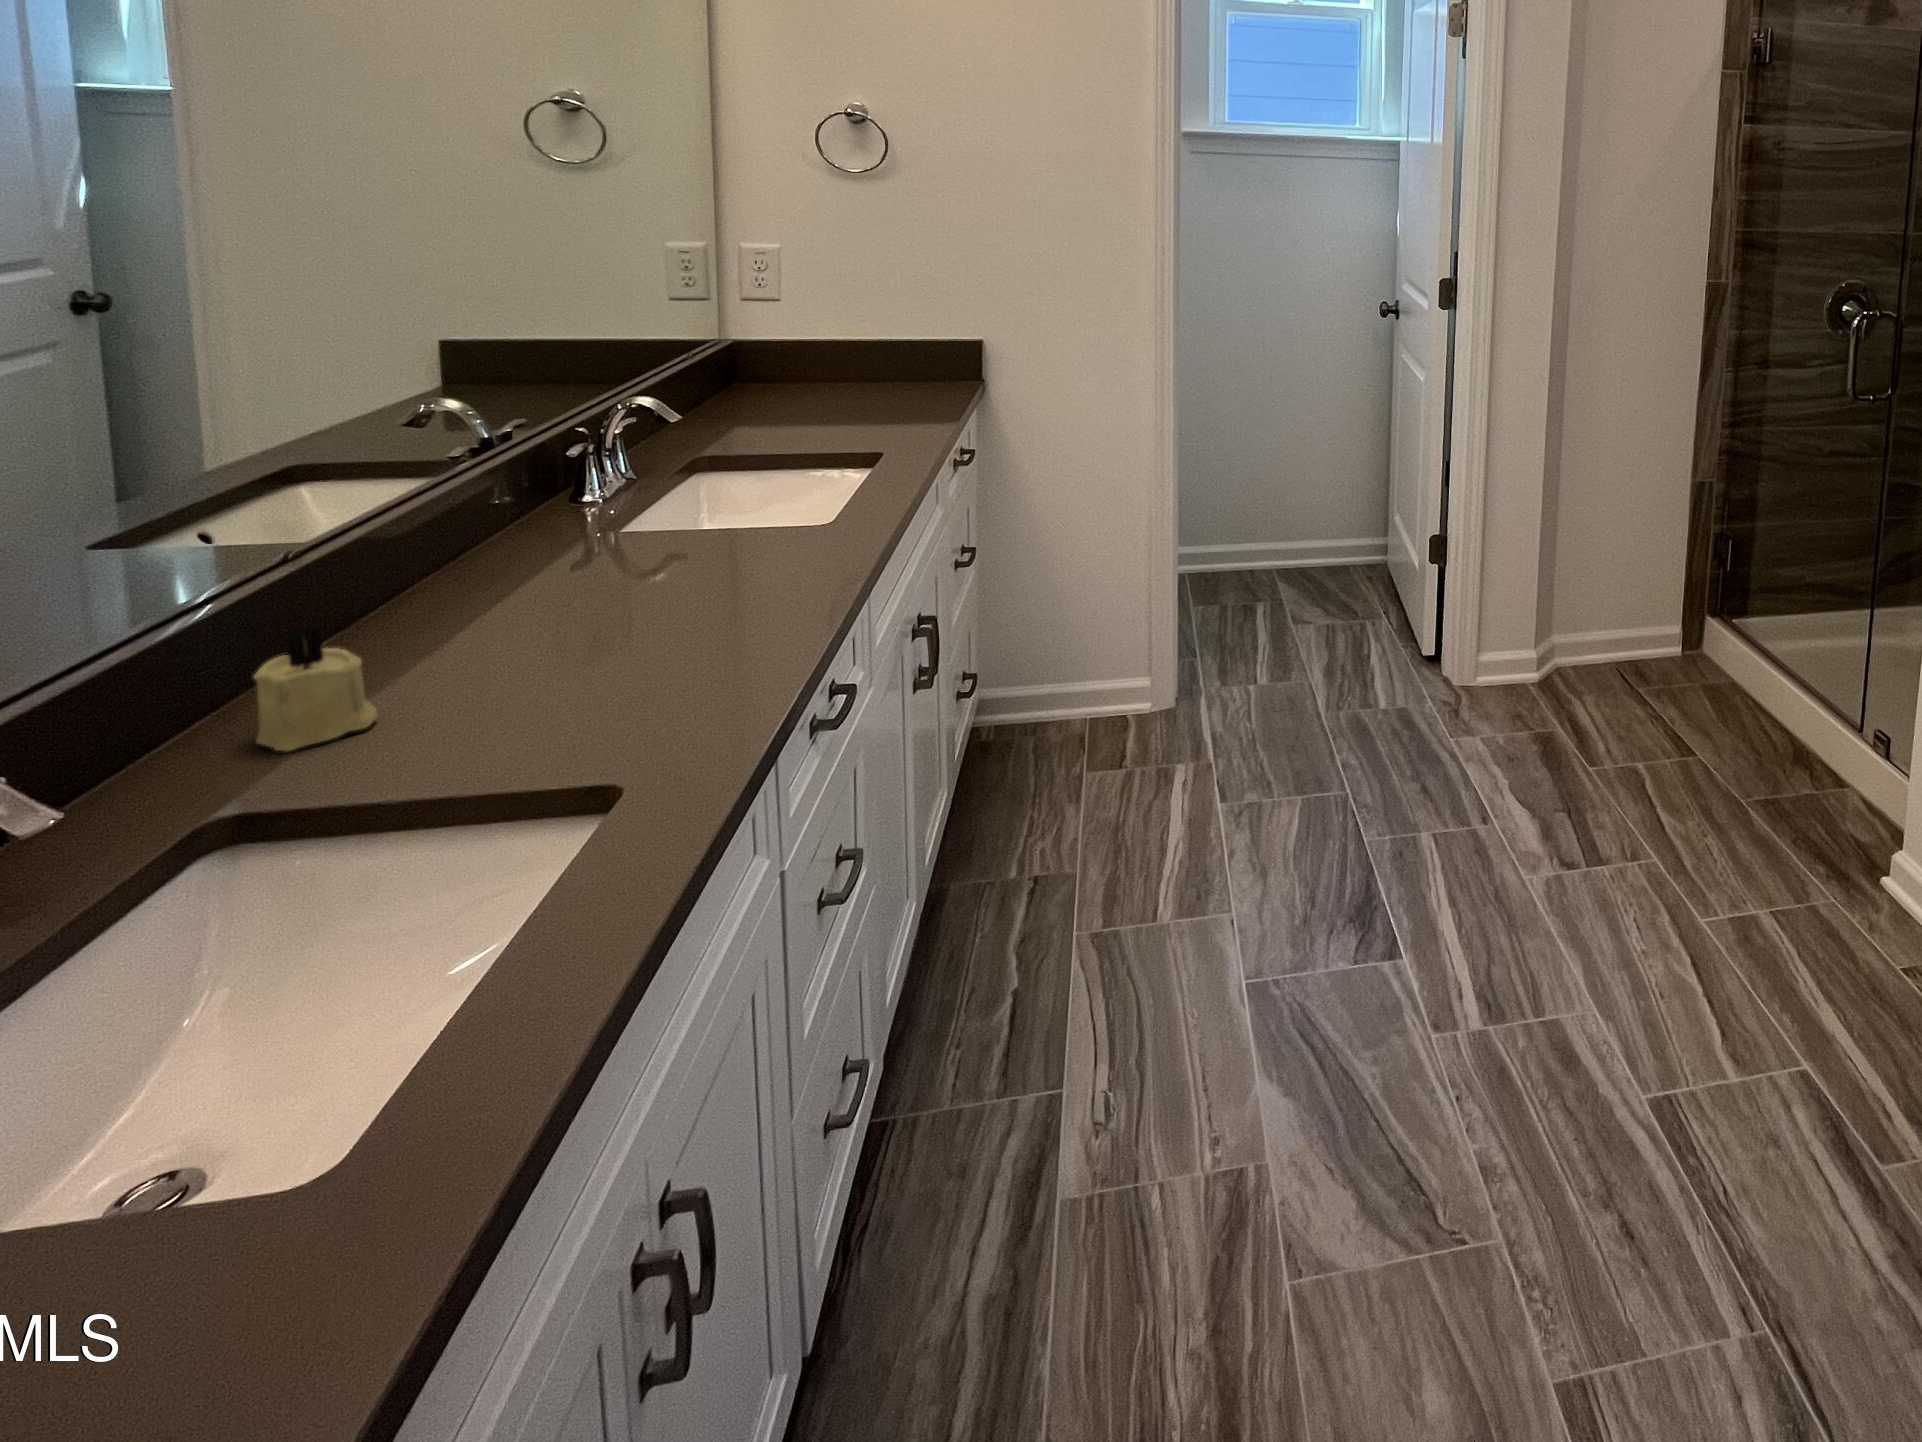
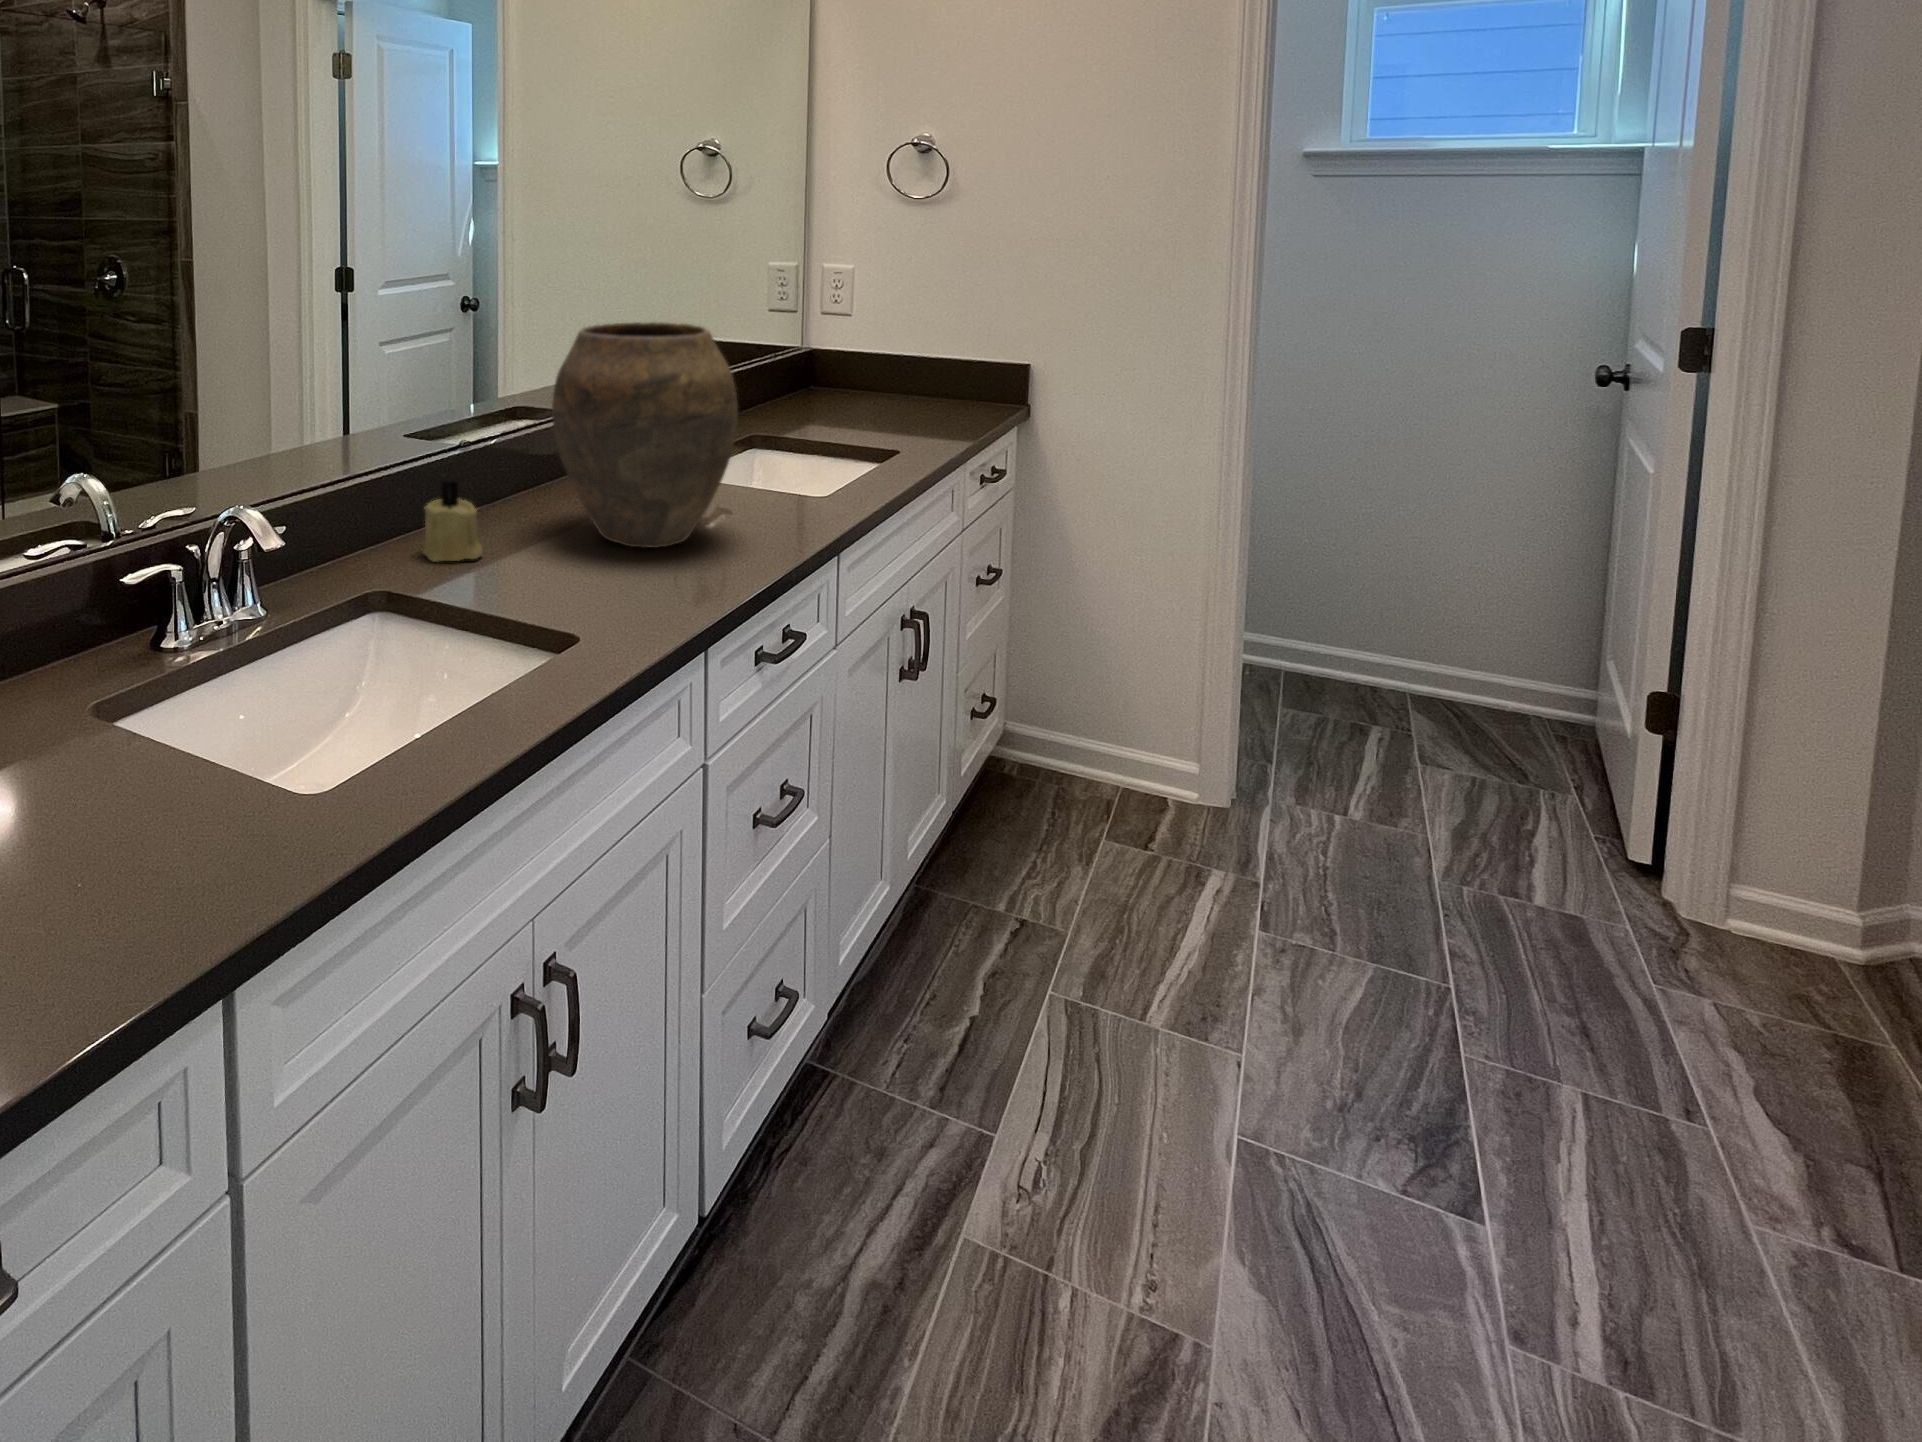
vase: none [469,358,751,646] -> present [552,322,738,548]

